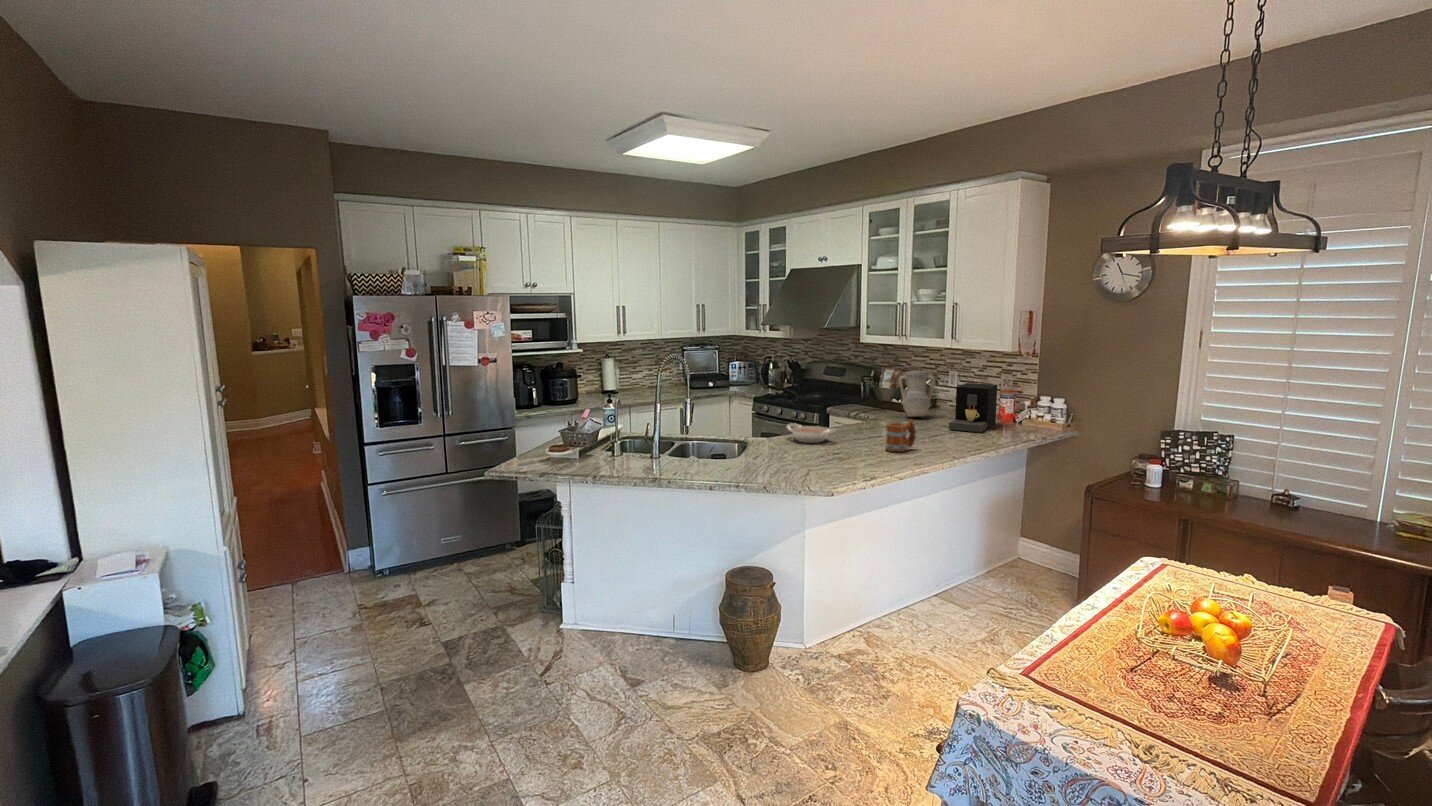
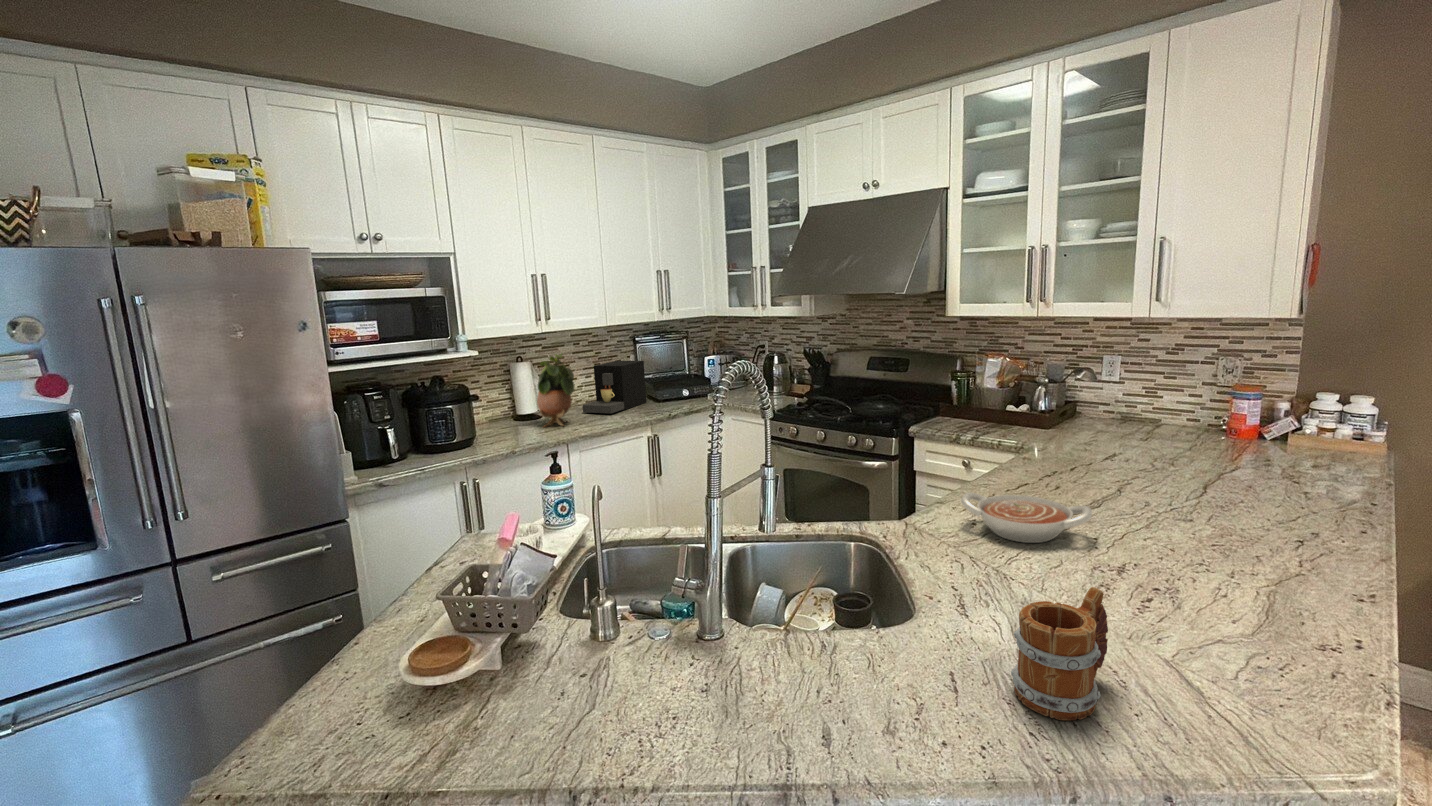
potted plant: none [615,353,637,398] -> present [537,353,575,427]
vase: present [898,371,935,417] -> none [1058,360,1119,439]
coffee maker: present [949,383,997,432] -> present [583,361,647,413]
mug: present [885,419,916,452] -> present [1011,587,1108,720]

